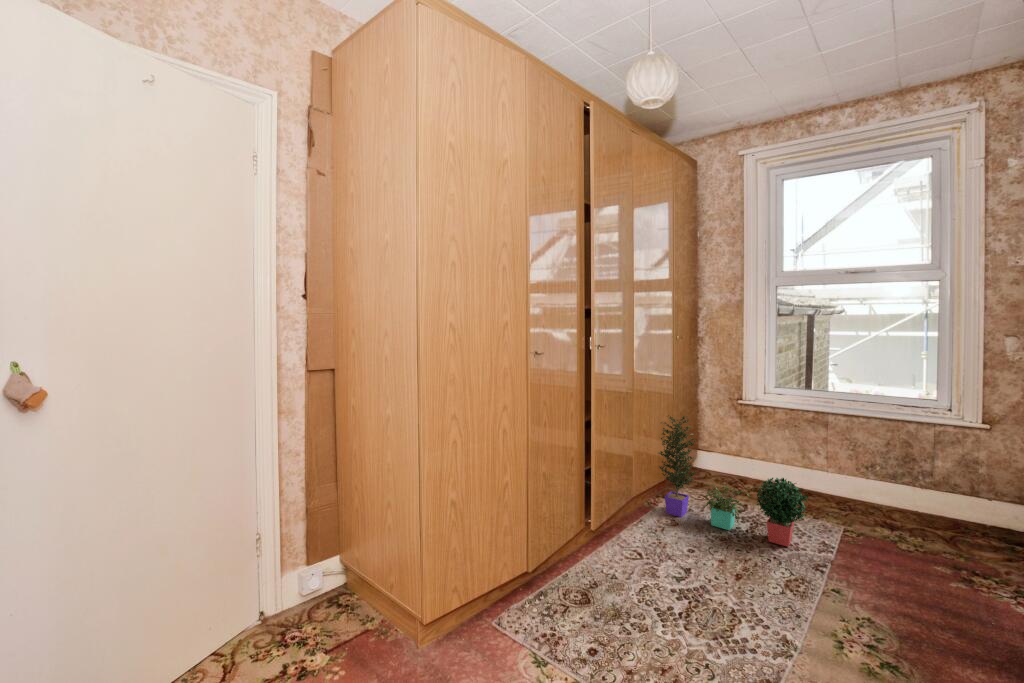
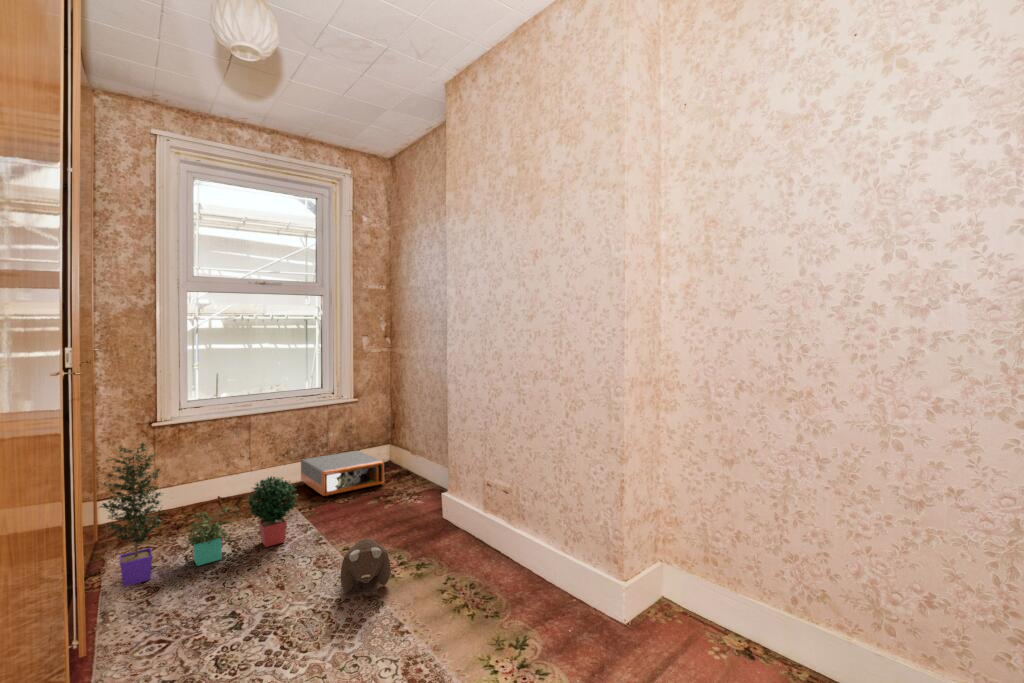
storage box: none [885,479,1003,556] -> present [301,451,384,496]
plush toy: none [765,579,837,646] -> present [341,538,390,592]

